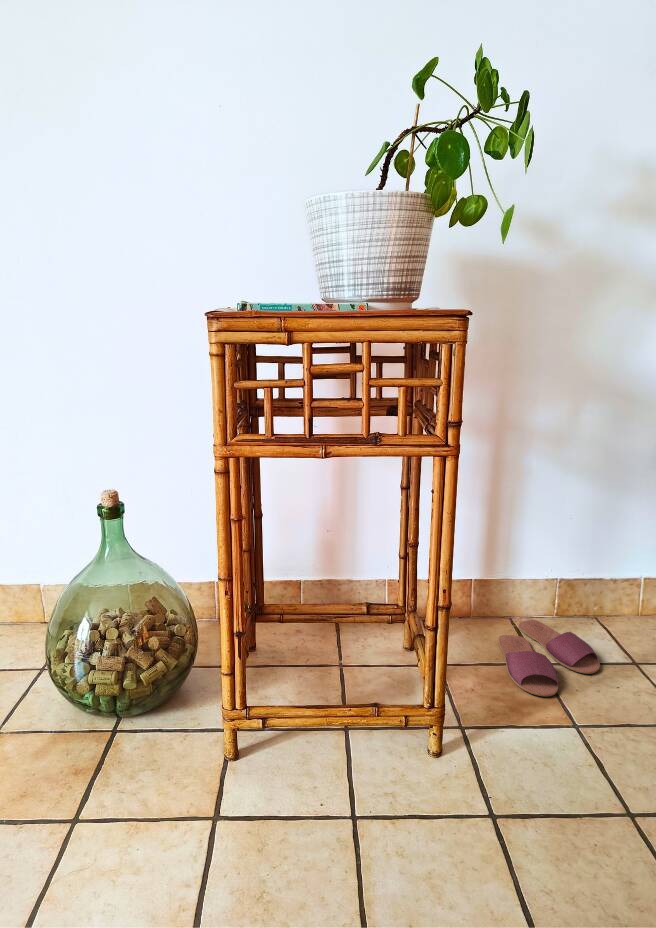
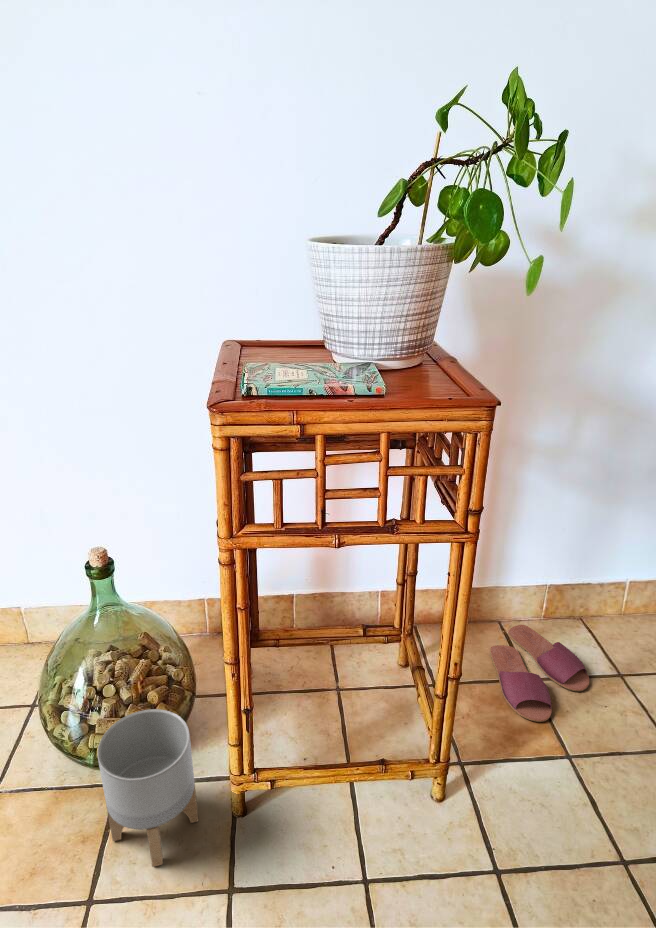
planter: none [96,642,191,795] -> present [98,709,198,867]

